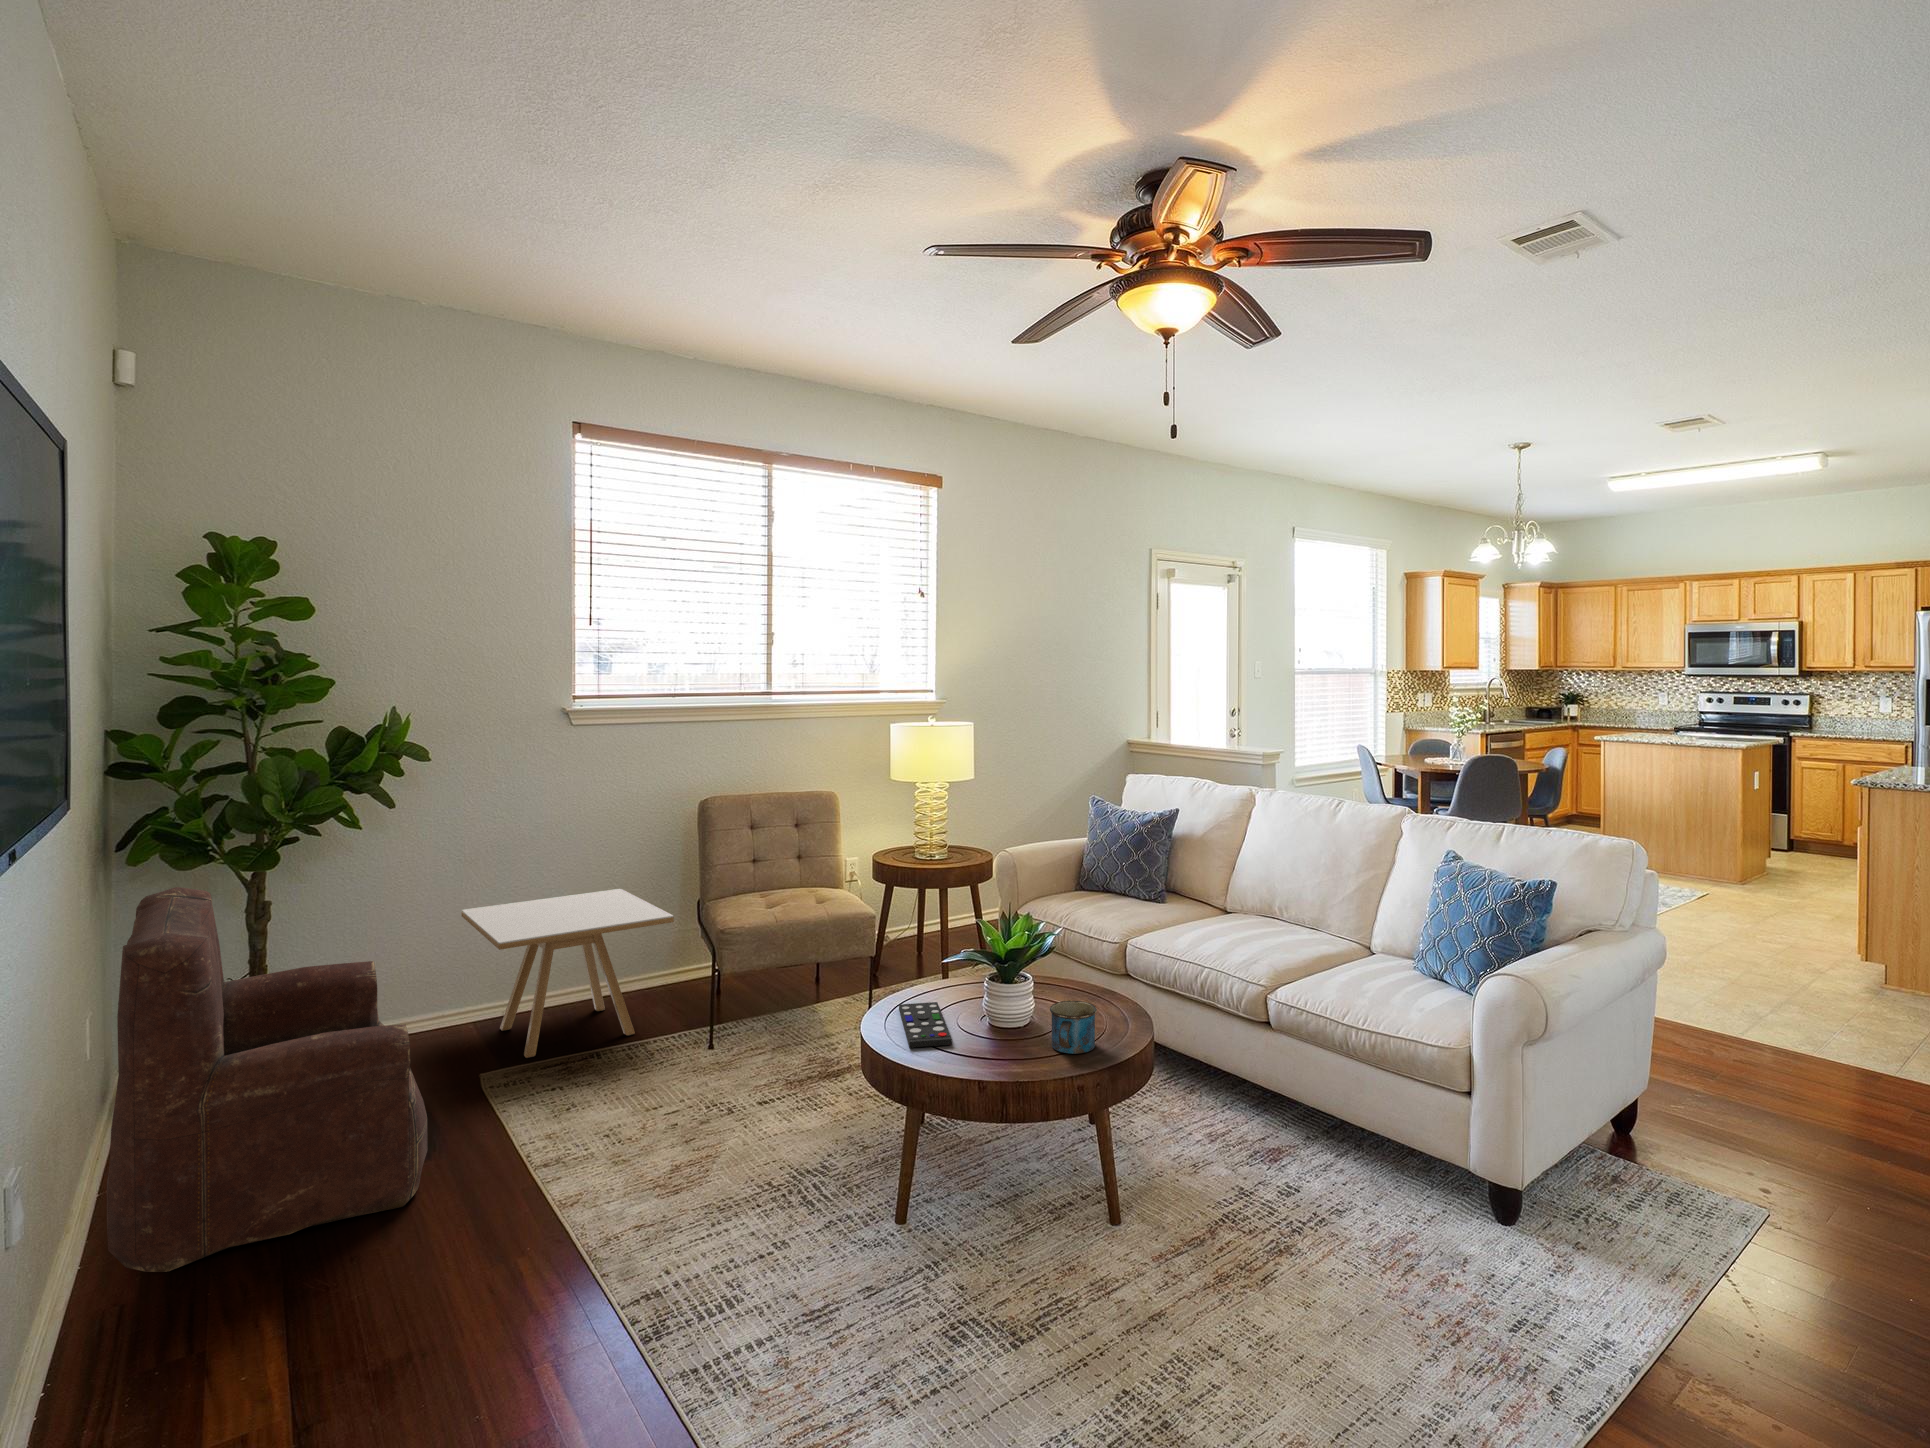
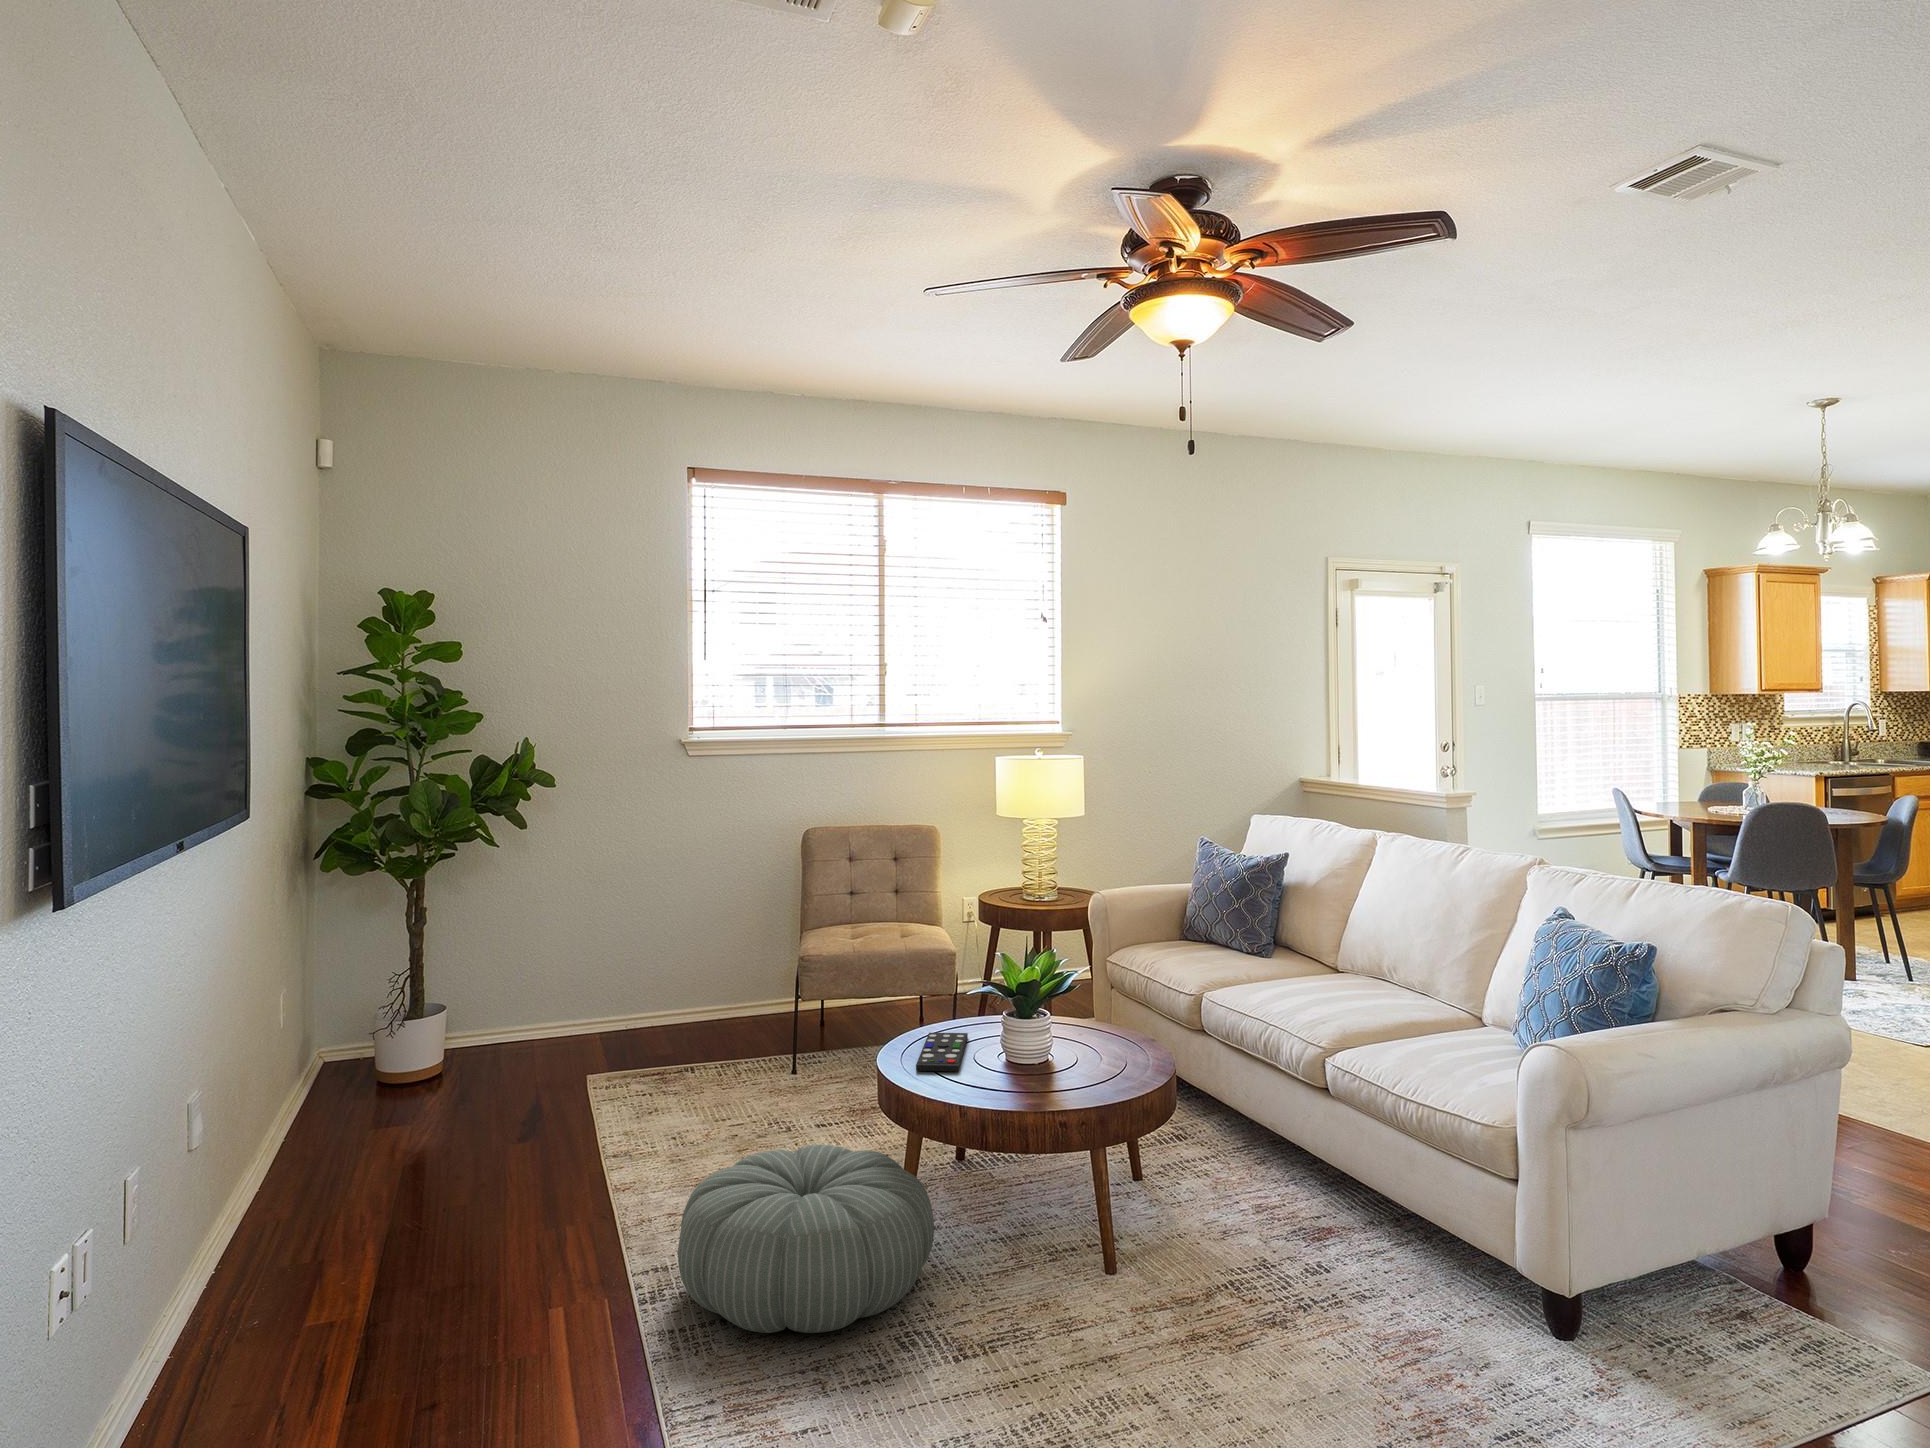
armchair: present [107,887,427,1272] -> none [269,887,520,1202]
side table: present [461,889,674,1058] -> none [590,915,767,1068]
mug: present [1050,1001,1097,1054] -> none [1053,1037,1102,1090]
pouf: none [685,1134,956,1352] -> present [678,1144,934,1333]

